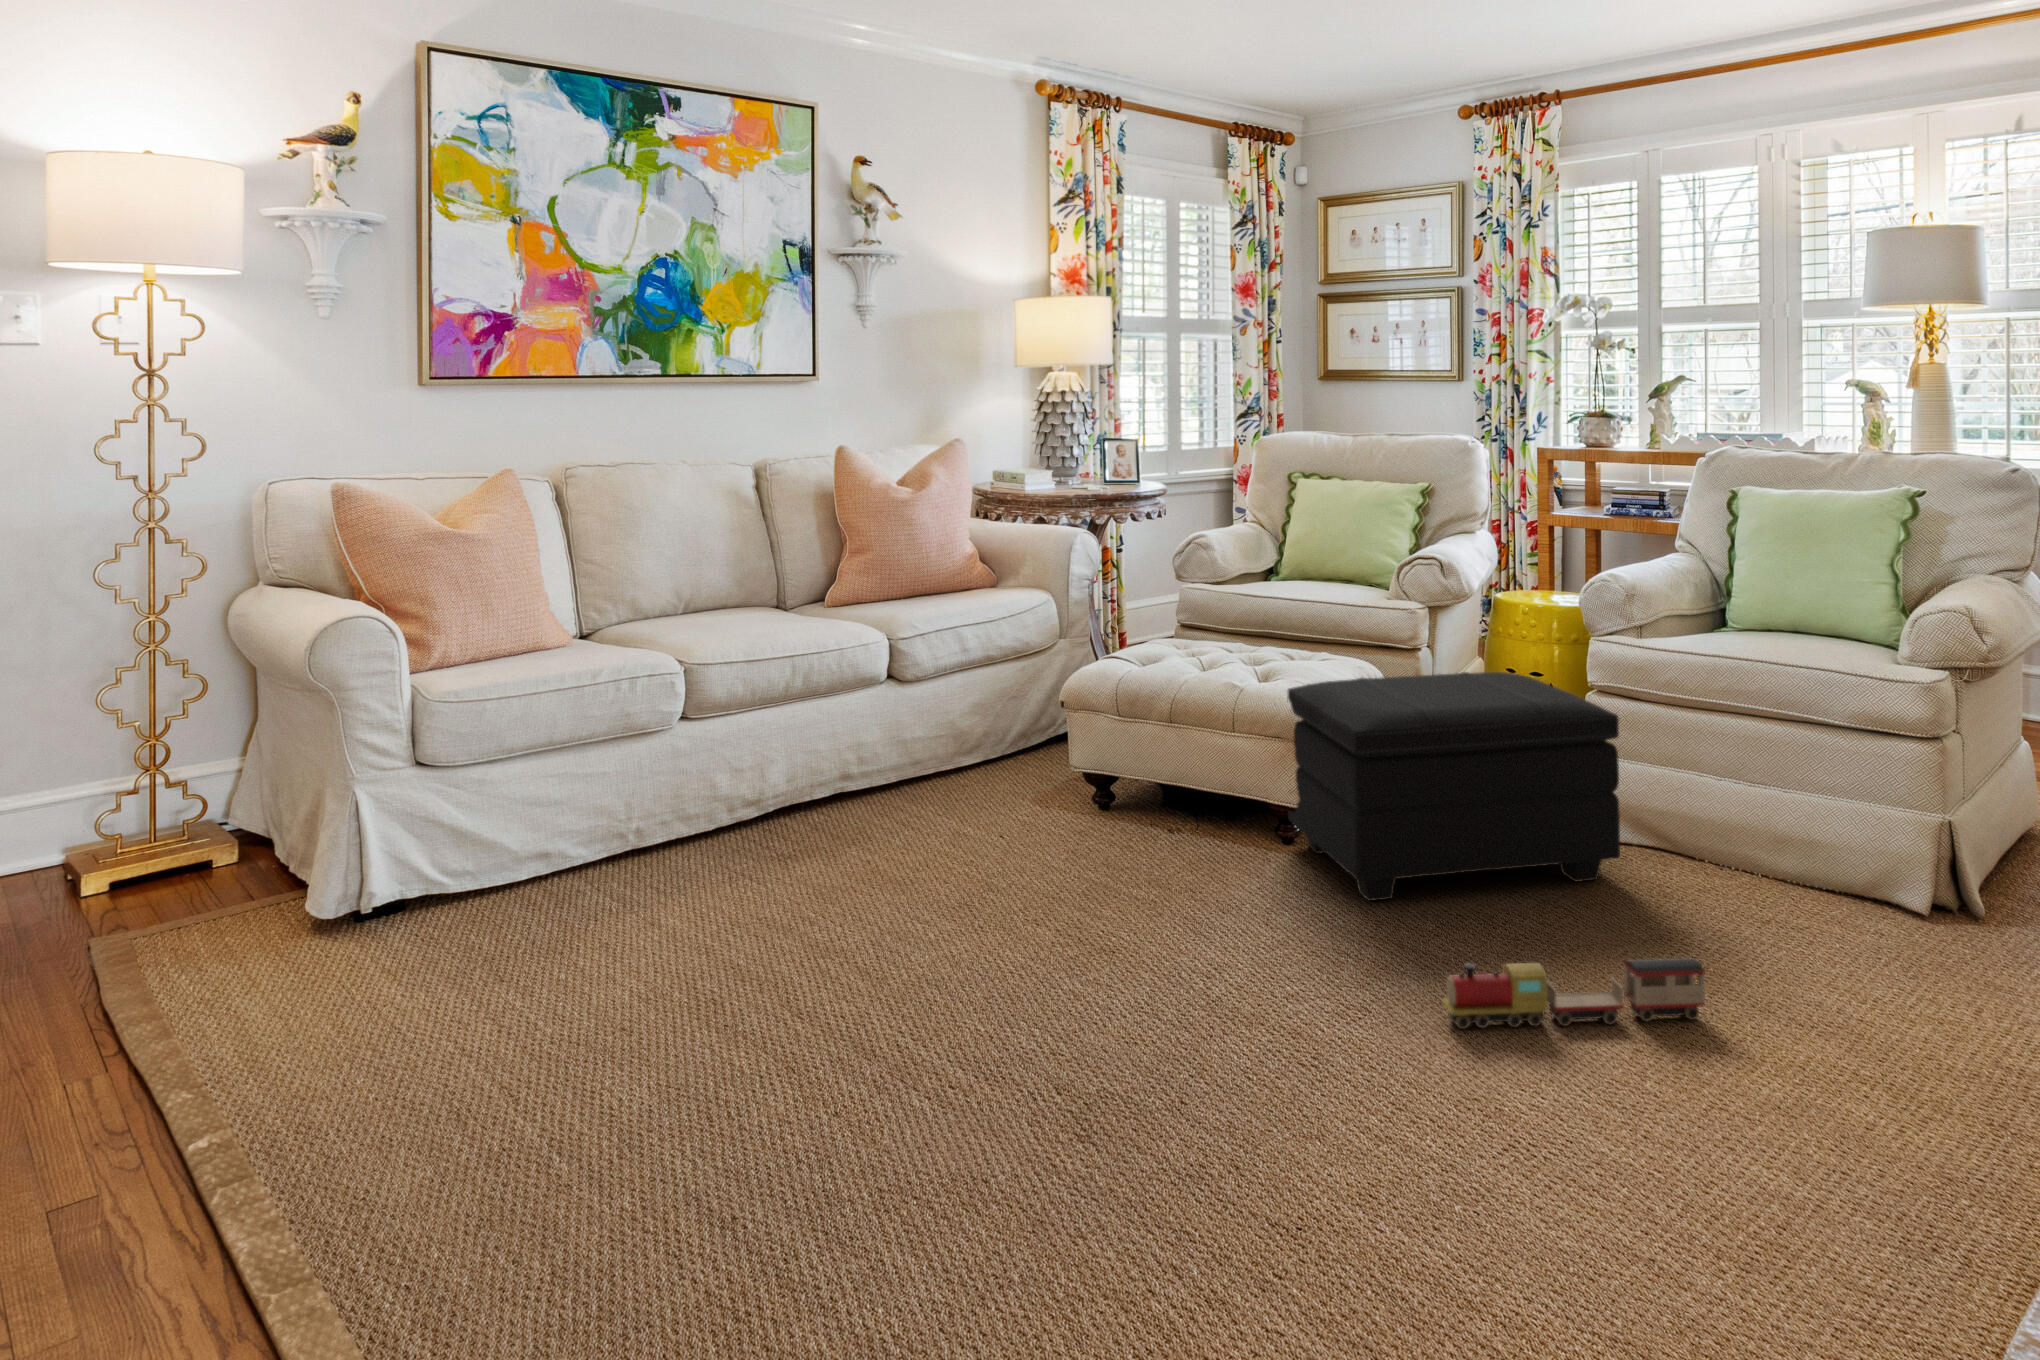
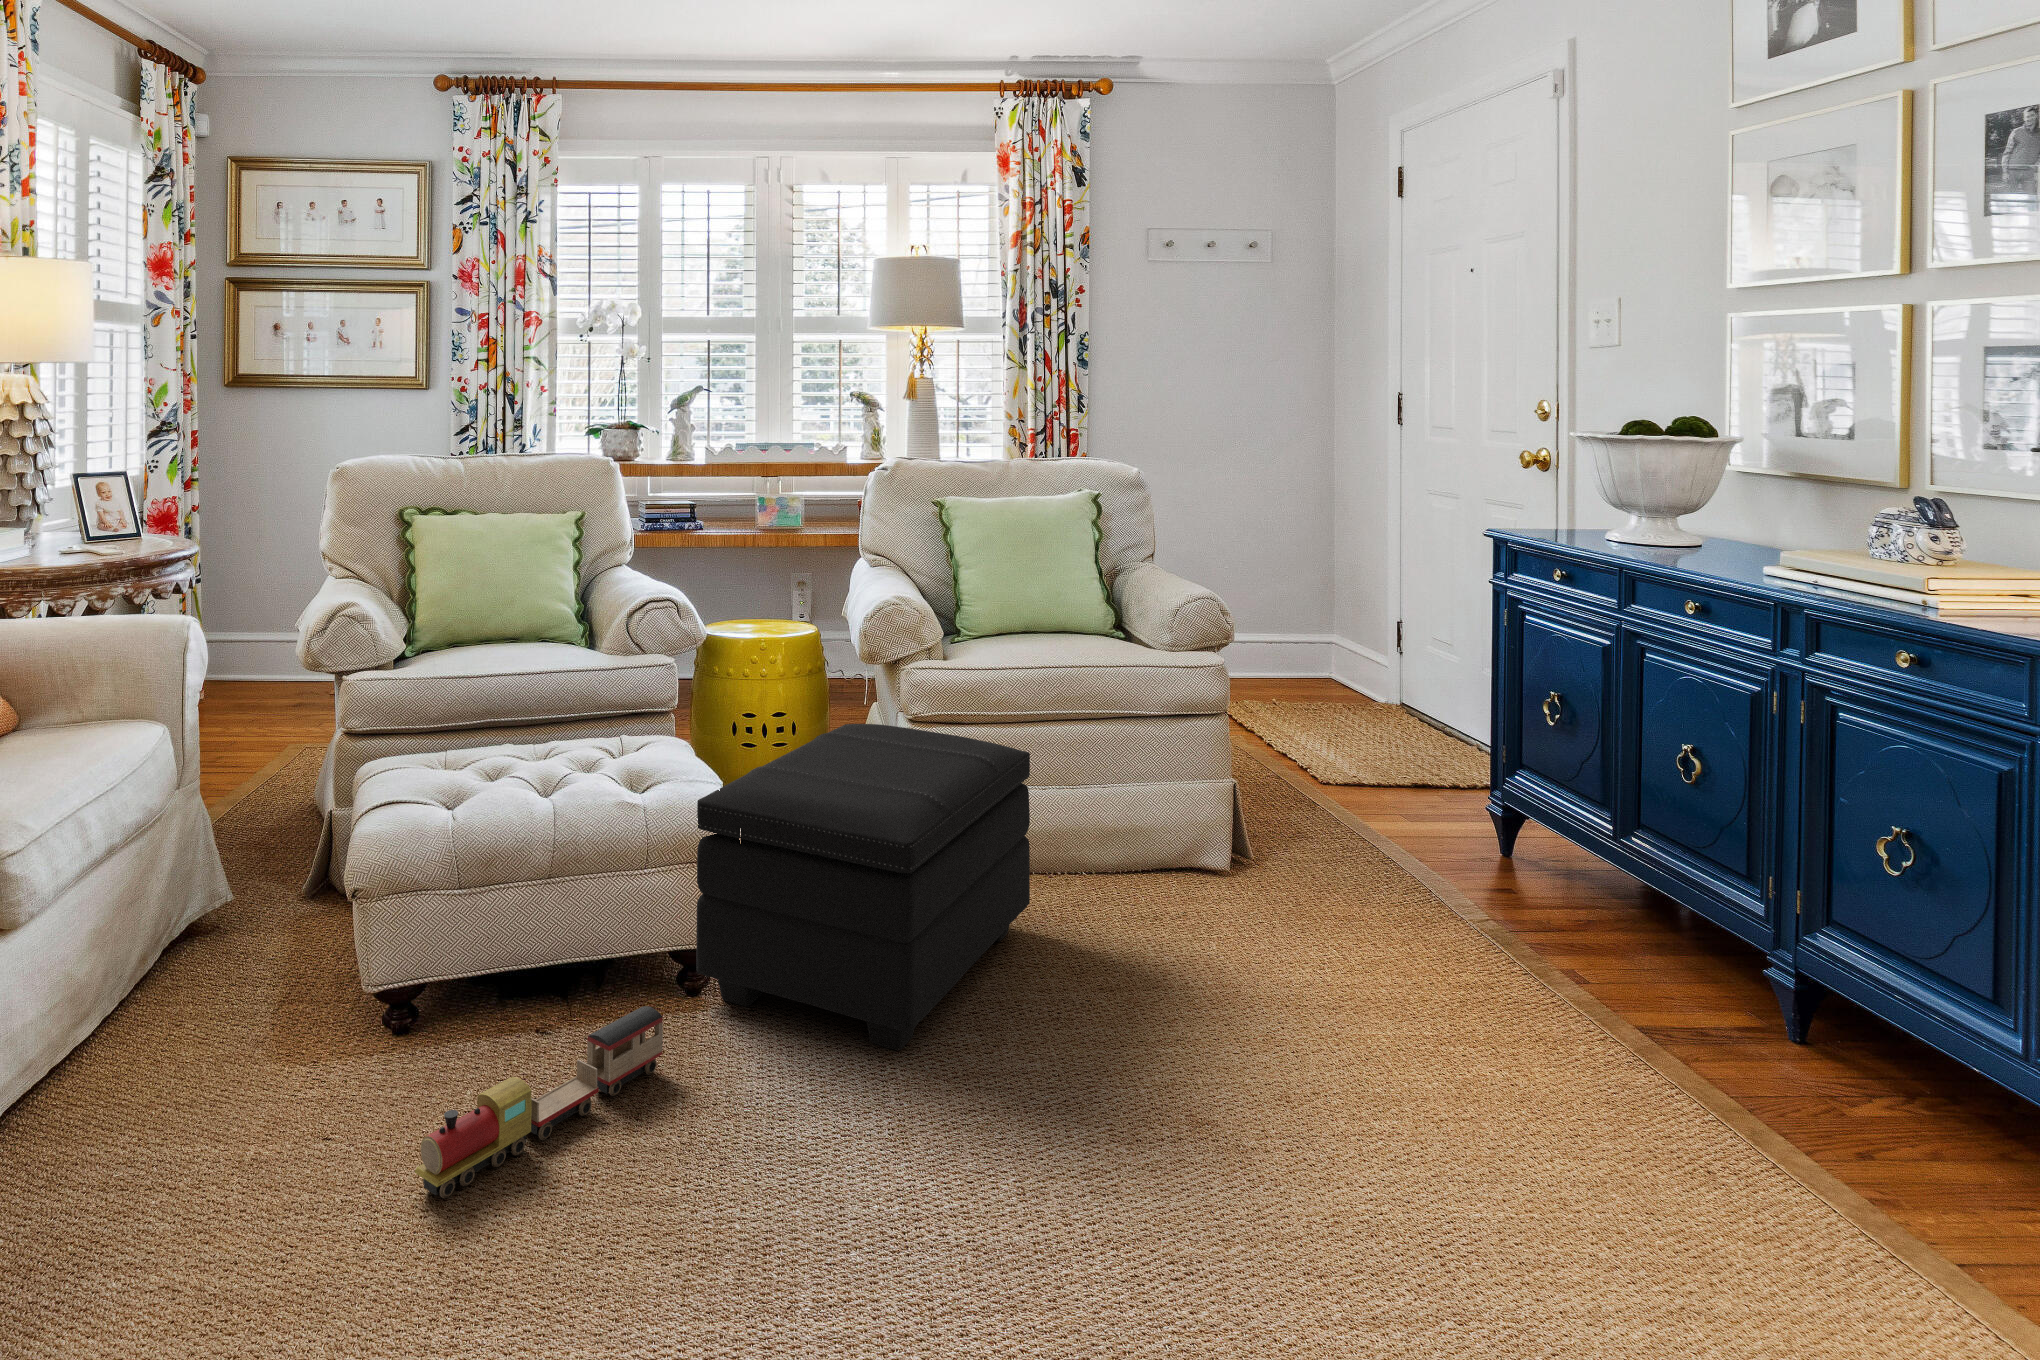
toy train: present [1442,958,1705,1029] -> present [415,1006,663,1198]

